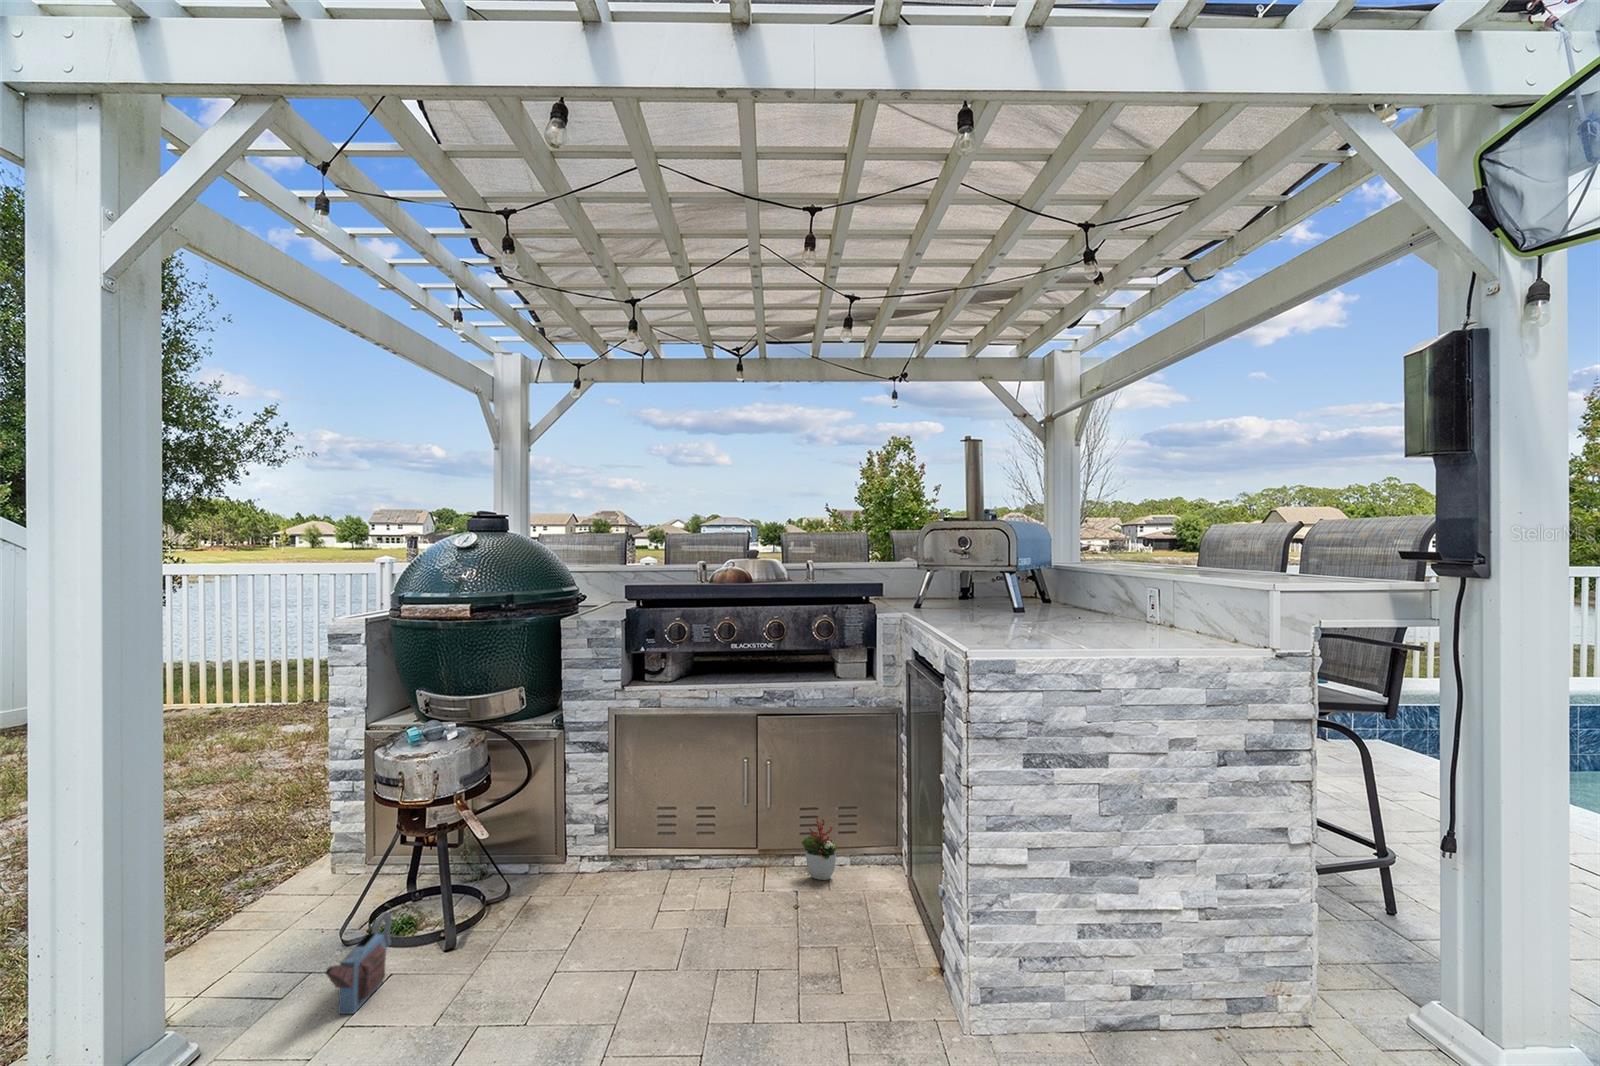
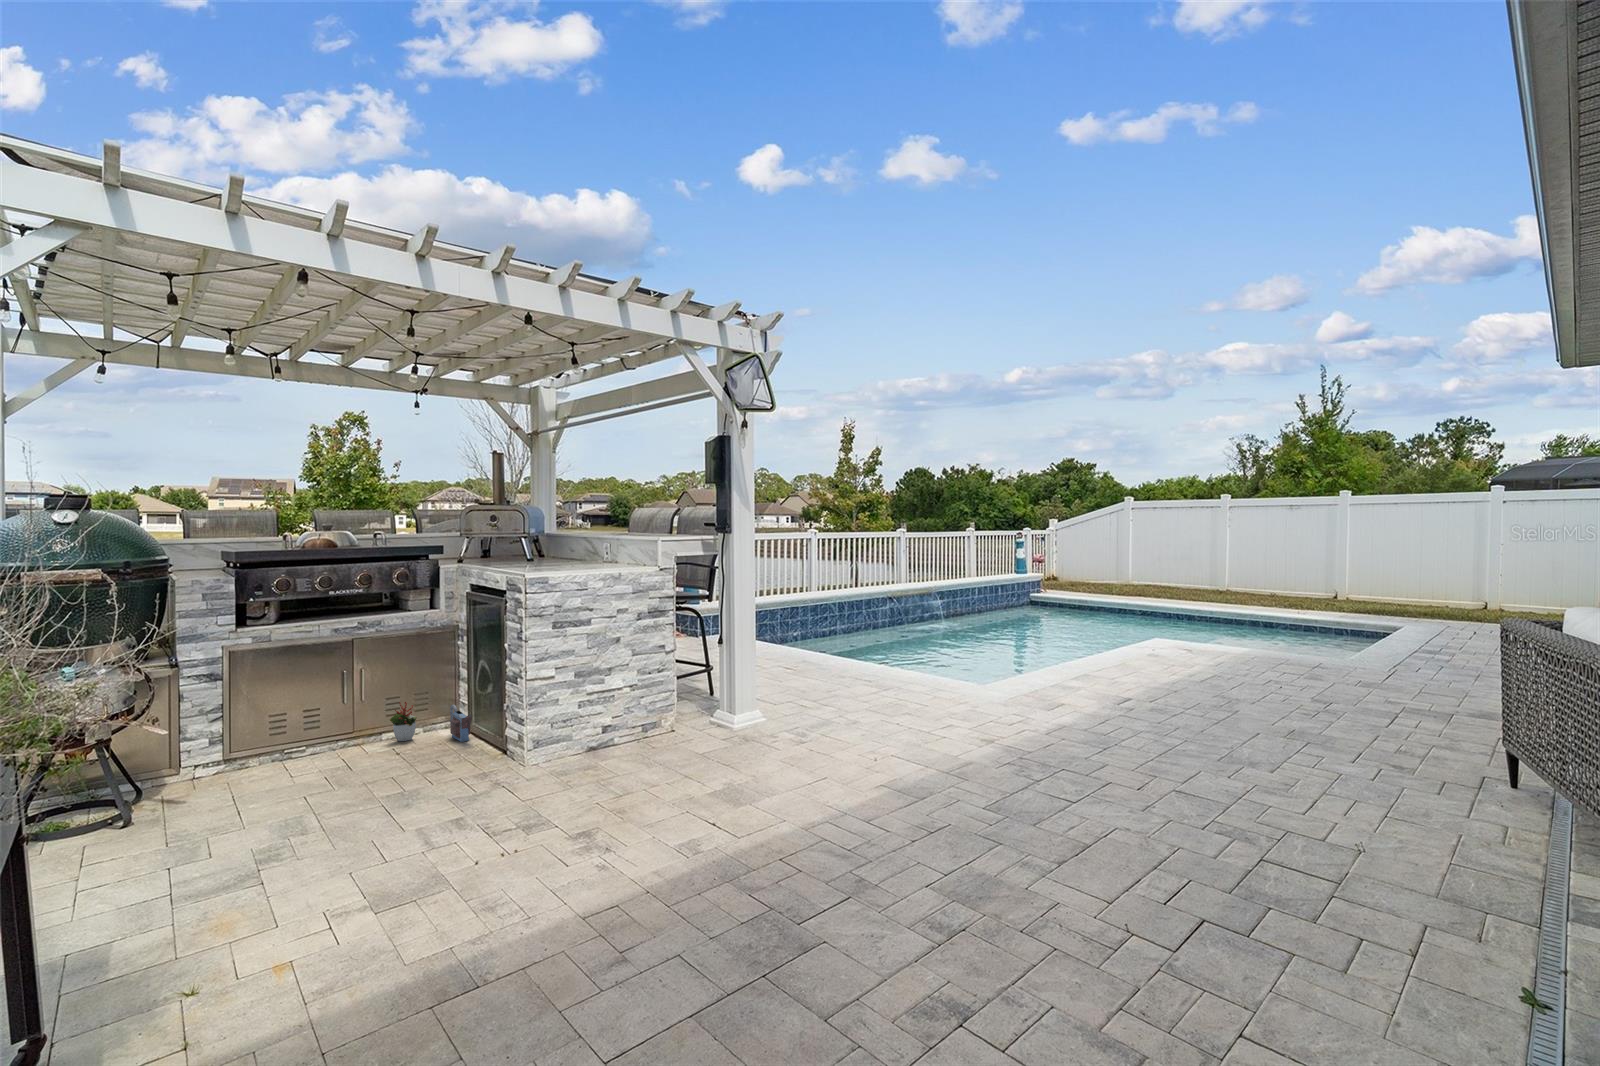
watering can: present [325,912,391,1014] -> present [450,705,472,742]

